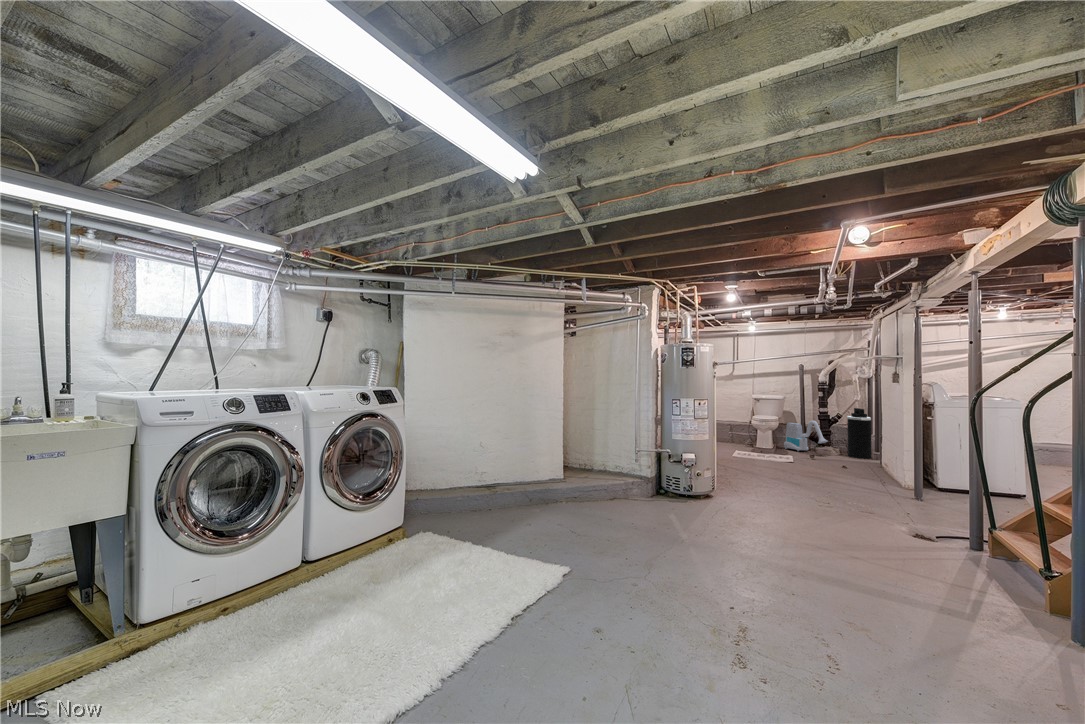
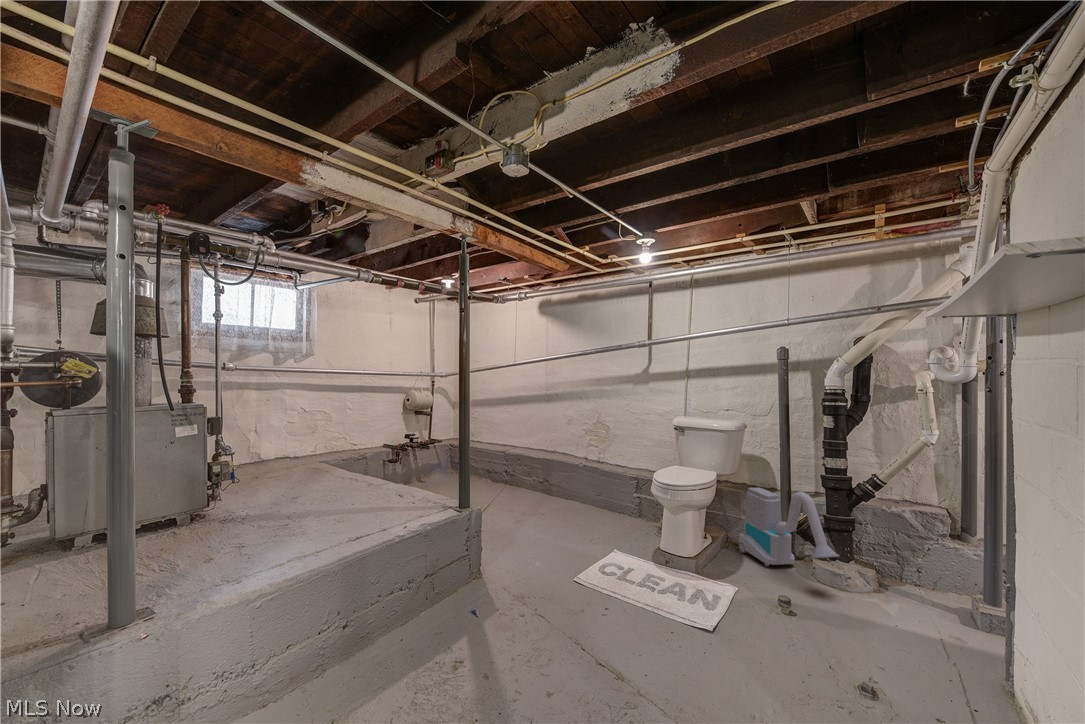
trash can: present [847,408,872,459] -> none [897,465,970,622]

